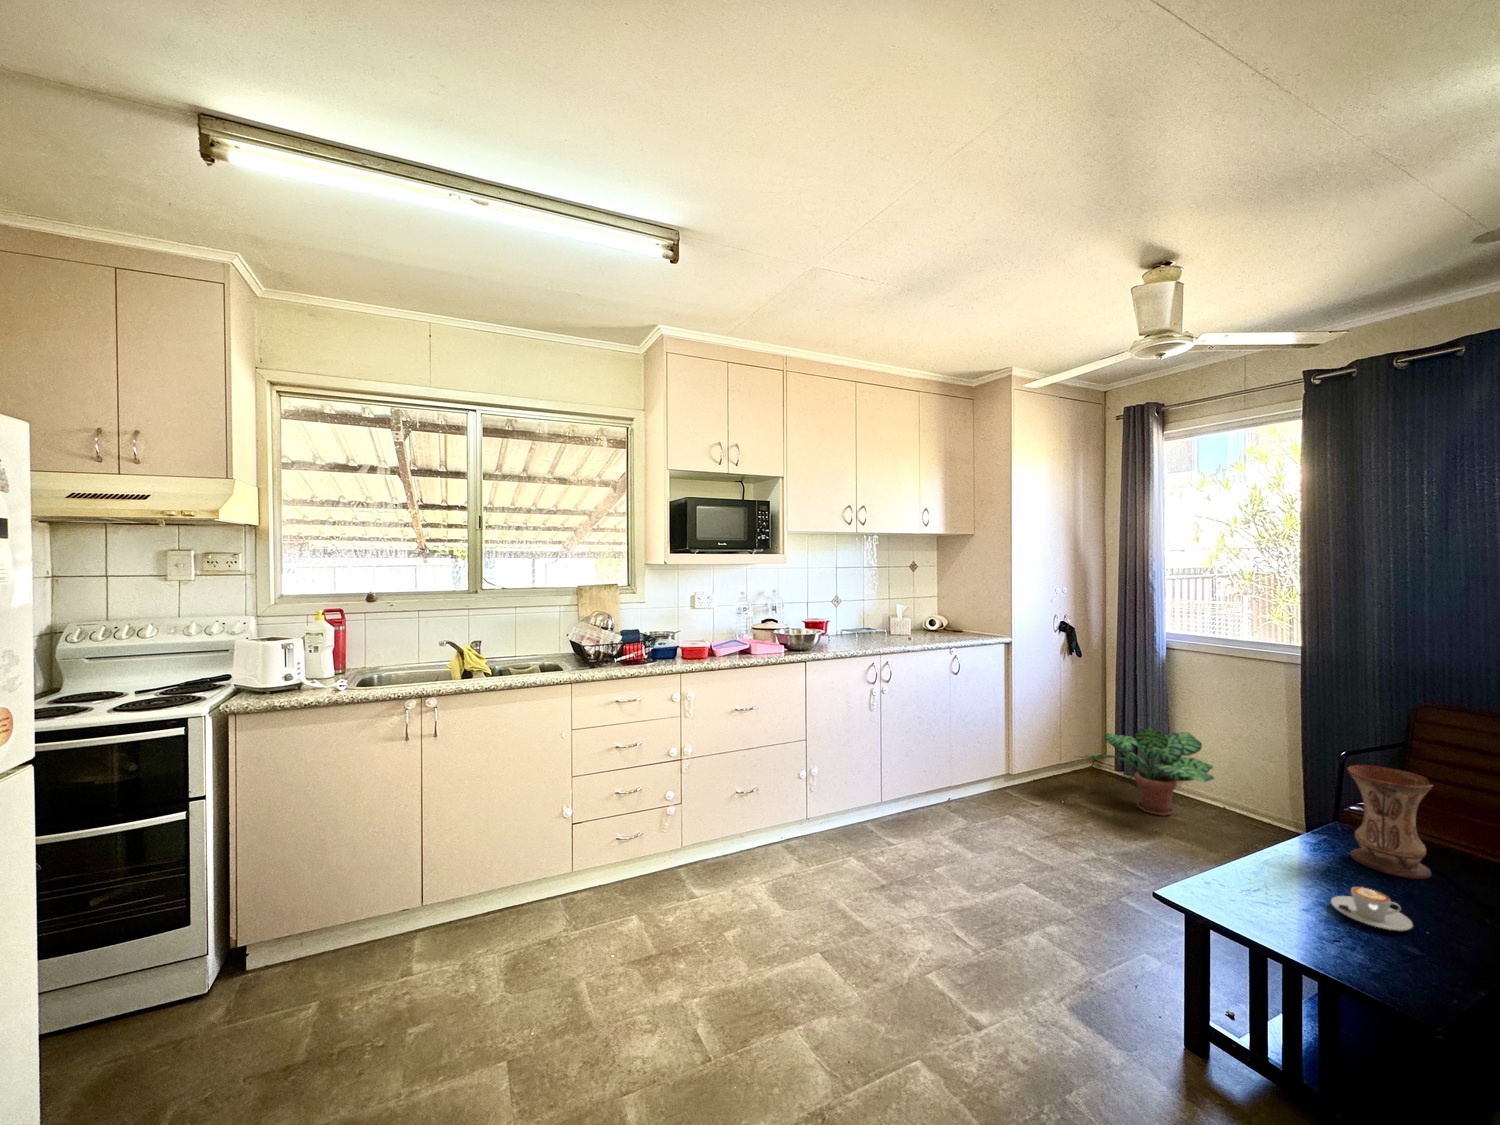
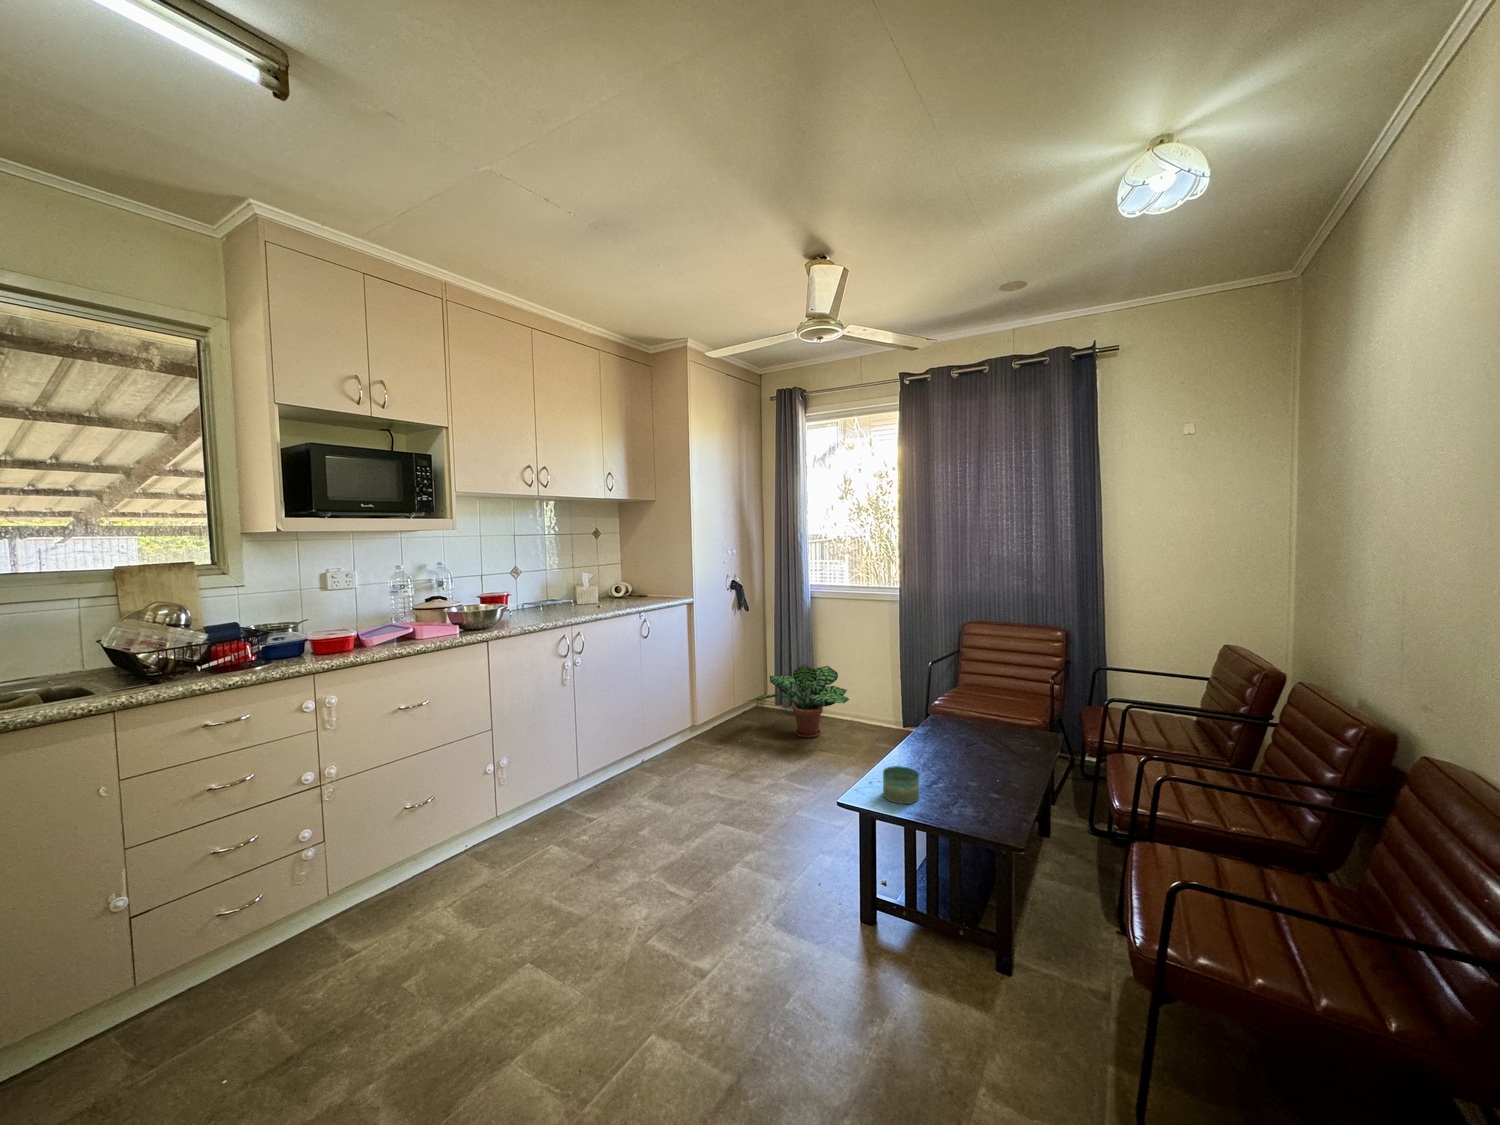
vase: present [1348,765,1433,879] -> none [941,669,987,745]
candle: none [1228,872,1286,927] -> present [883,766,919,804]
coffee cup: present [1331,887,1413,931] -> none [941,758,985,784]

